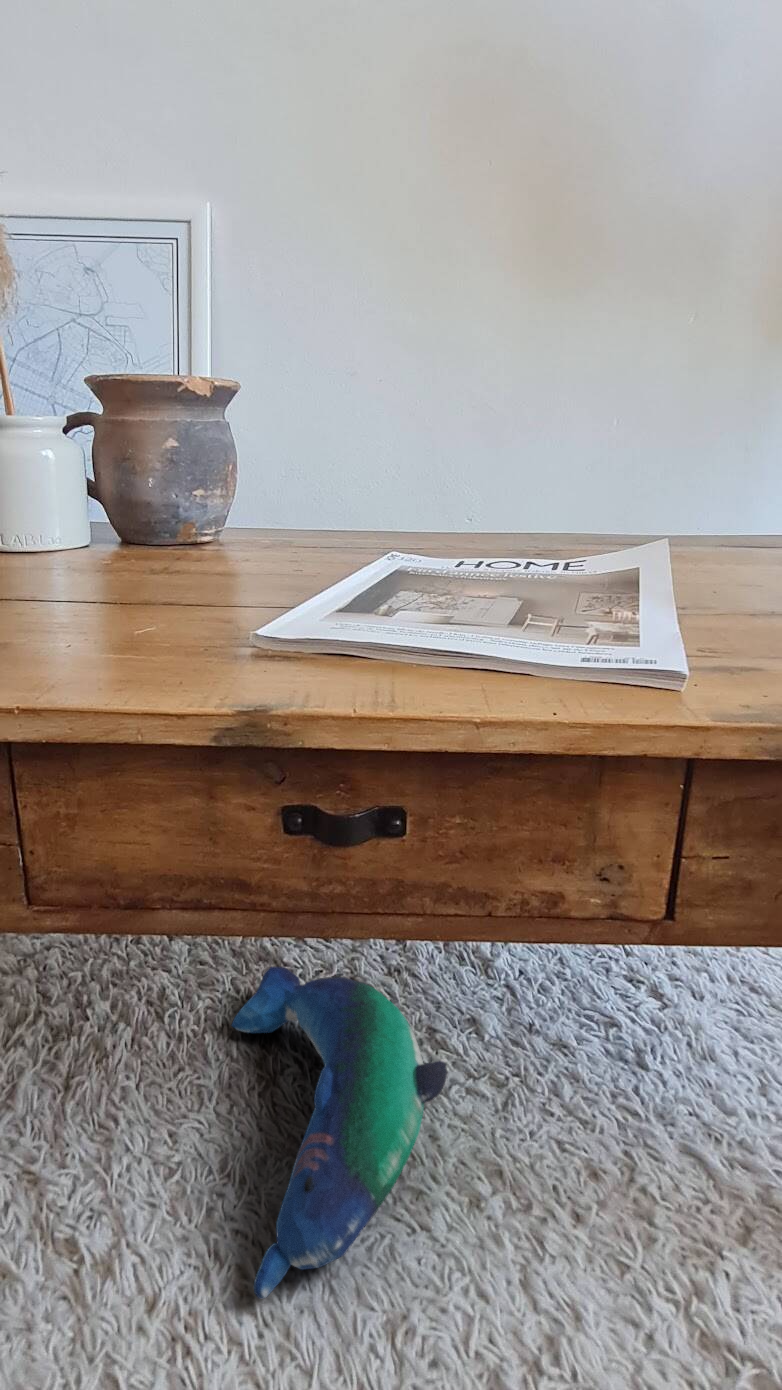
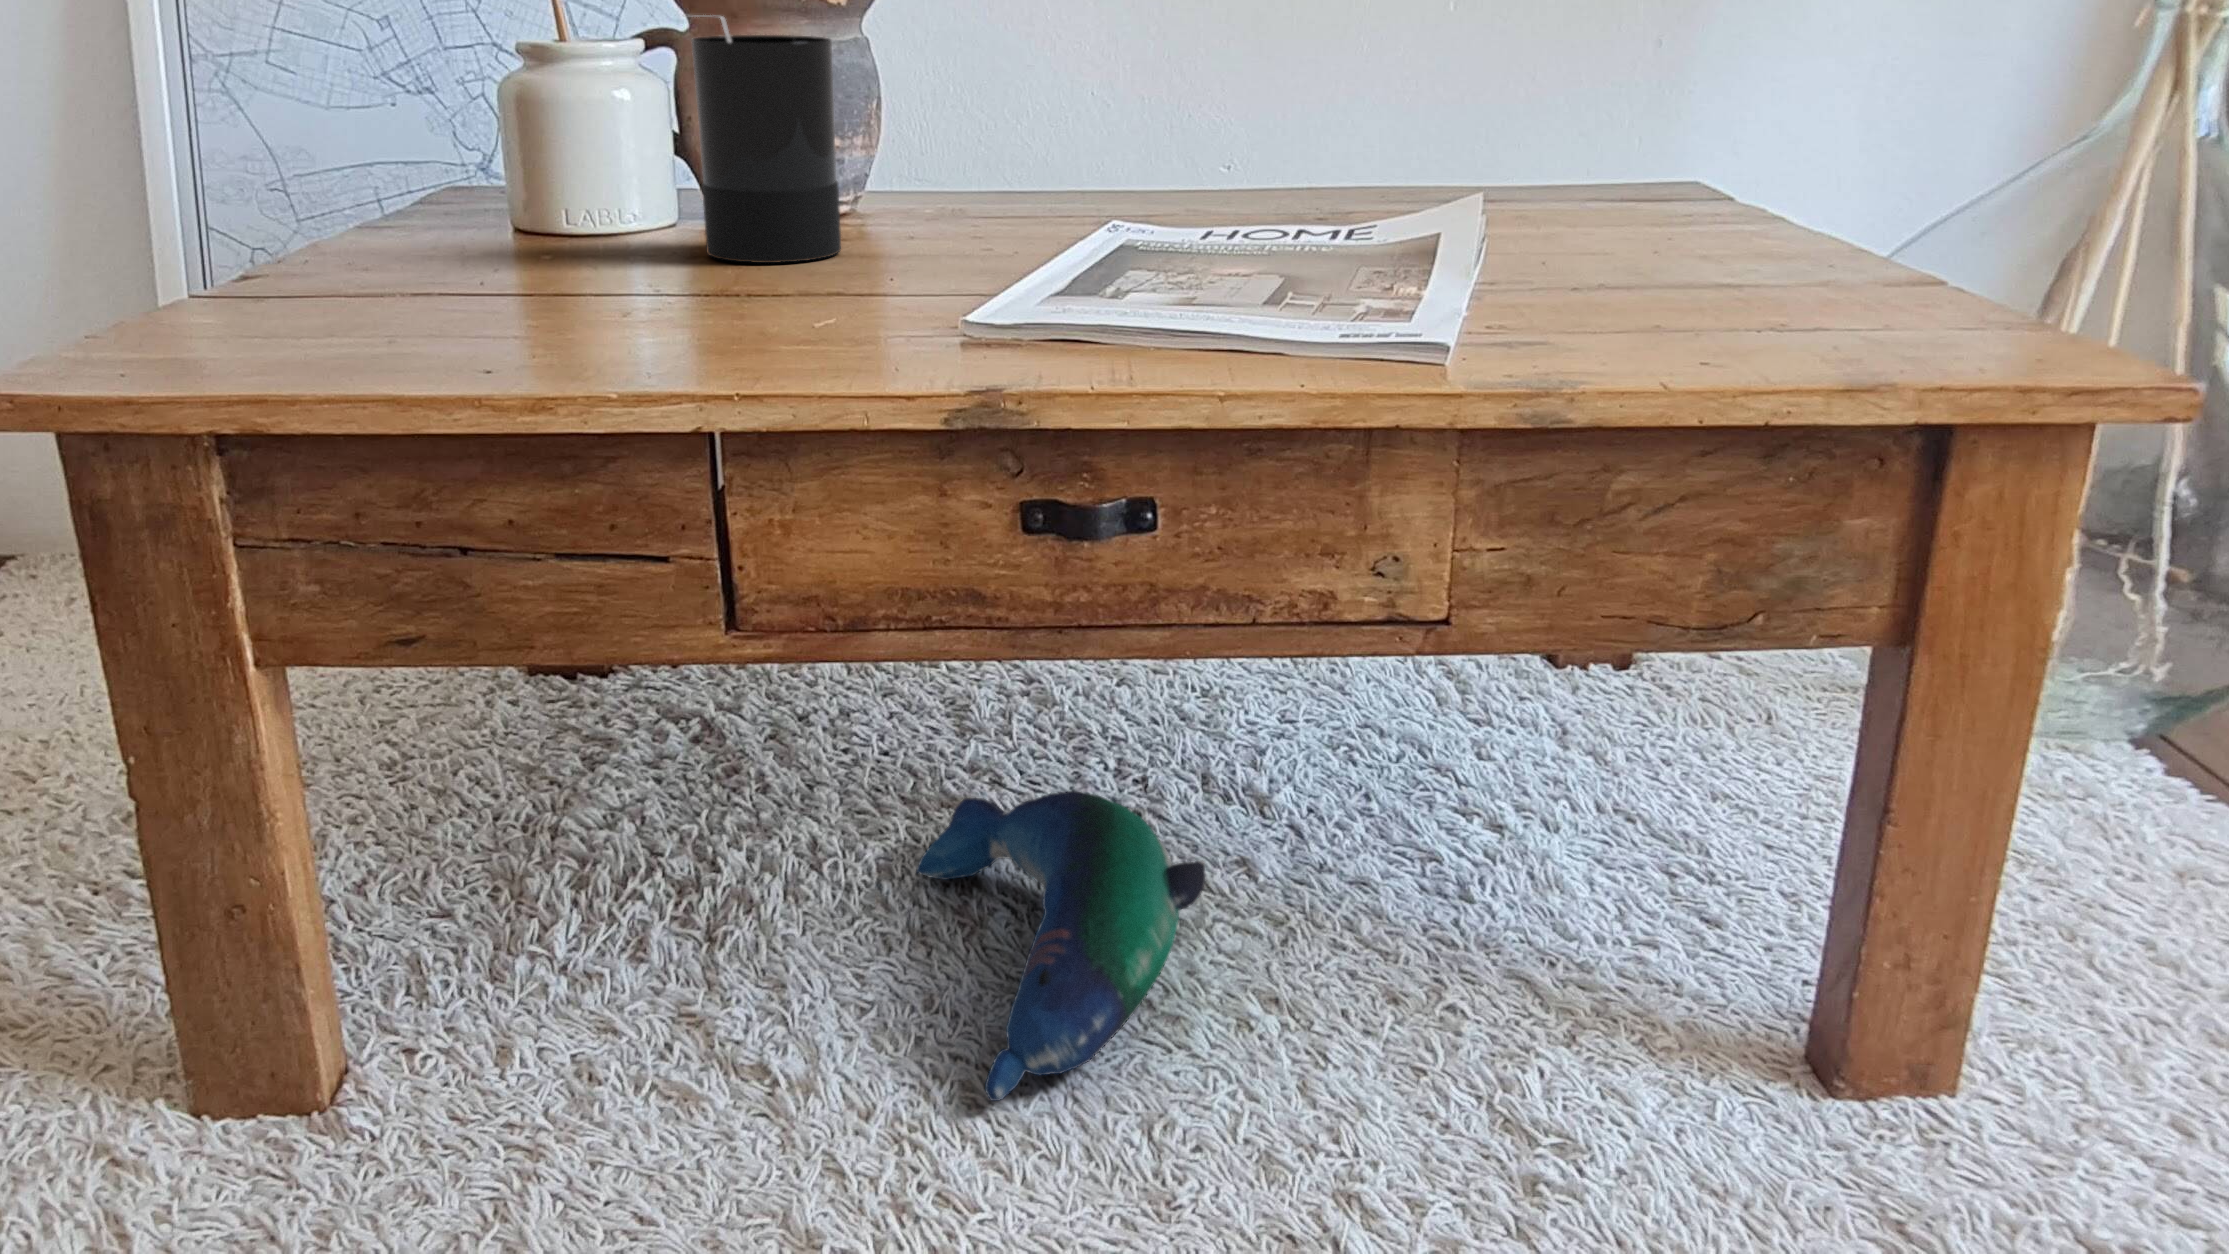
candle: none [75,387,192,573] -> present [691,15,841,263]

